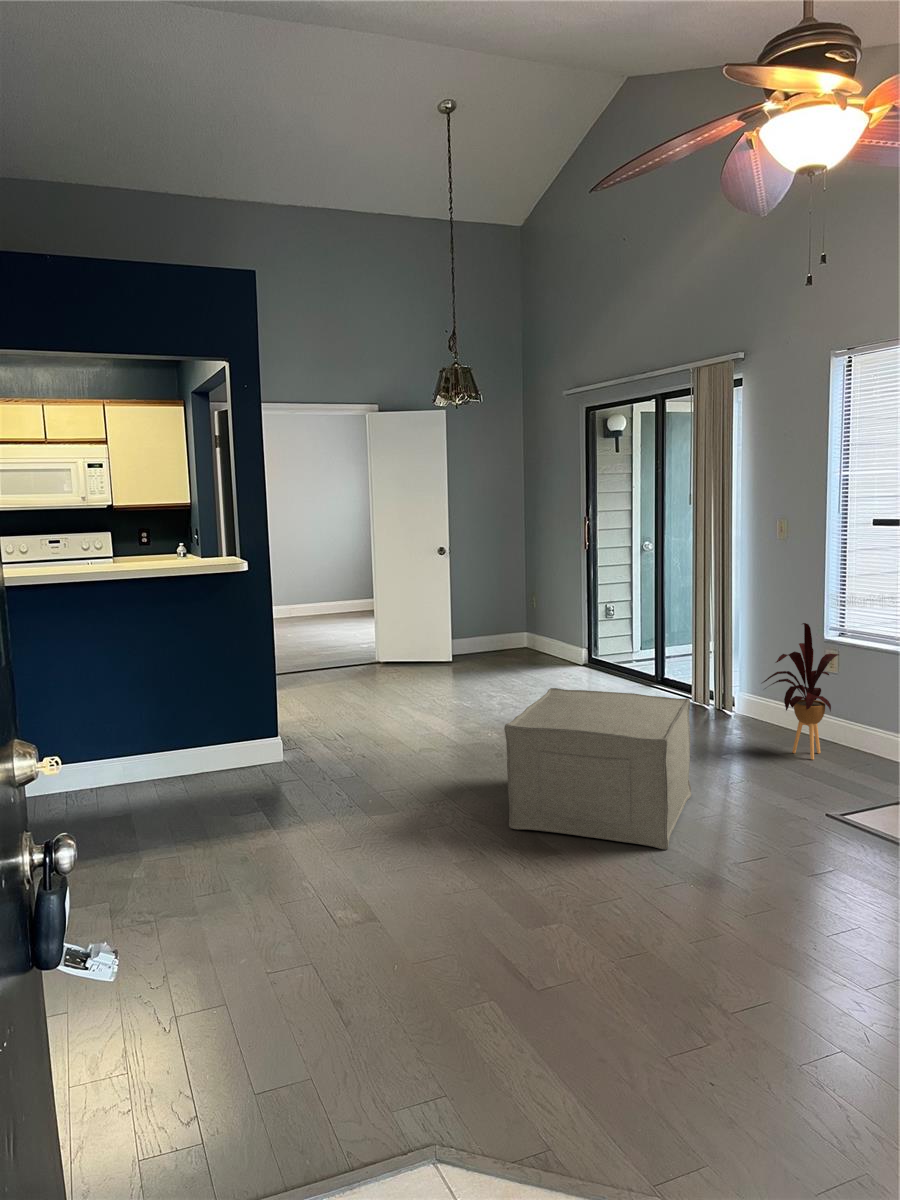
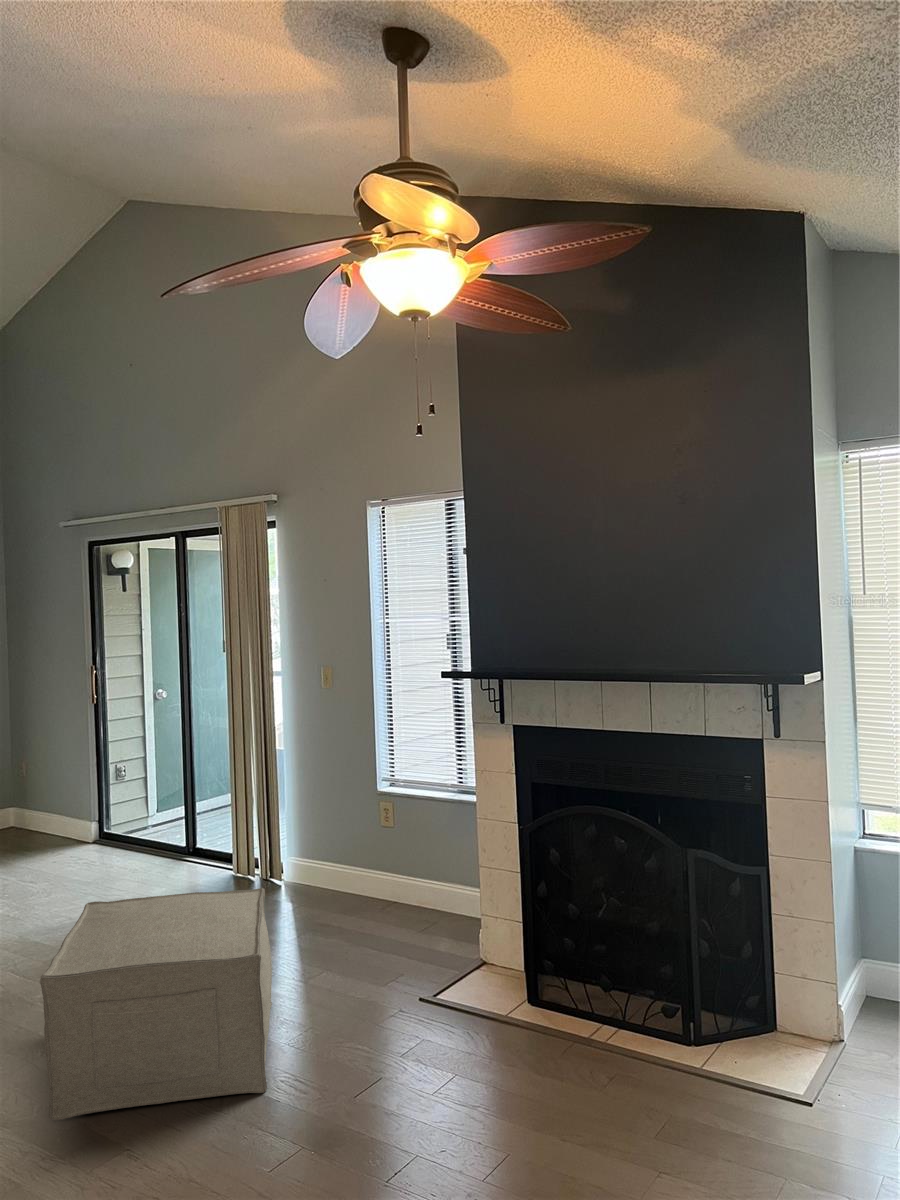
house plant: present [762,623,839,759] -> none [324,779,395,924]

